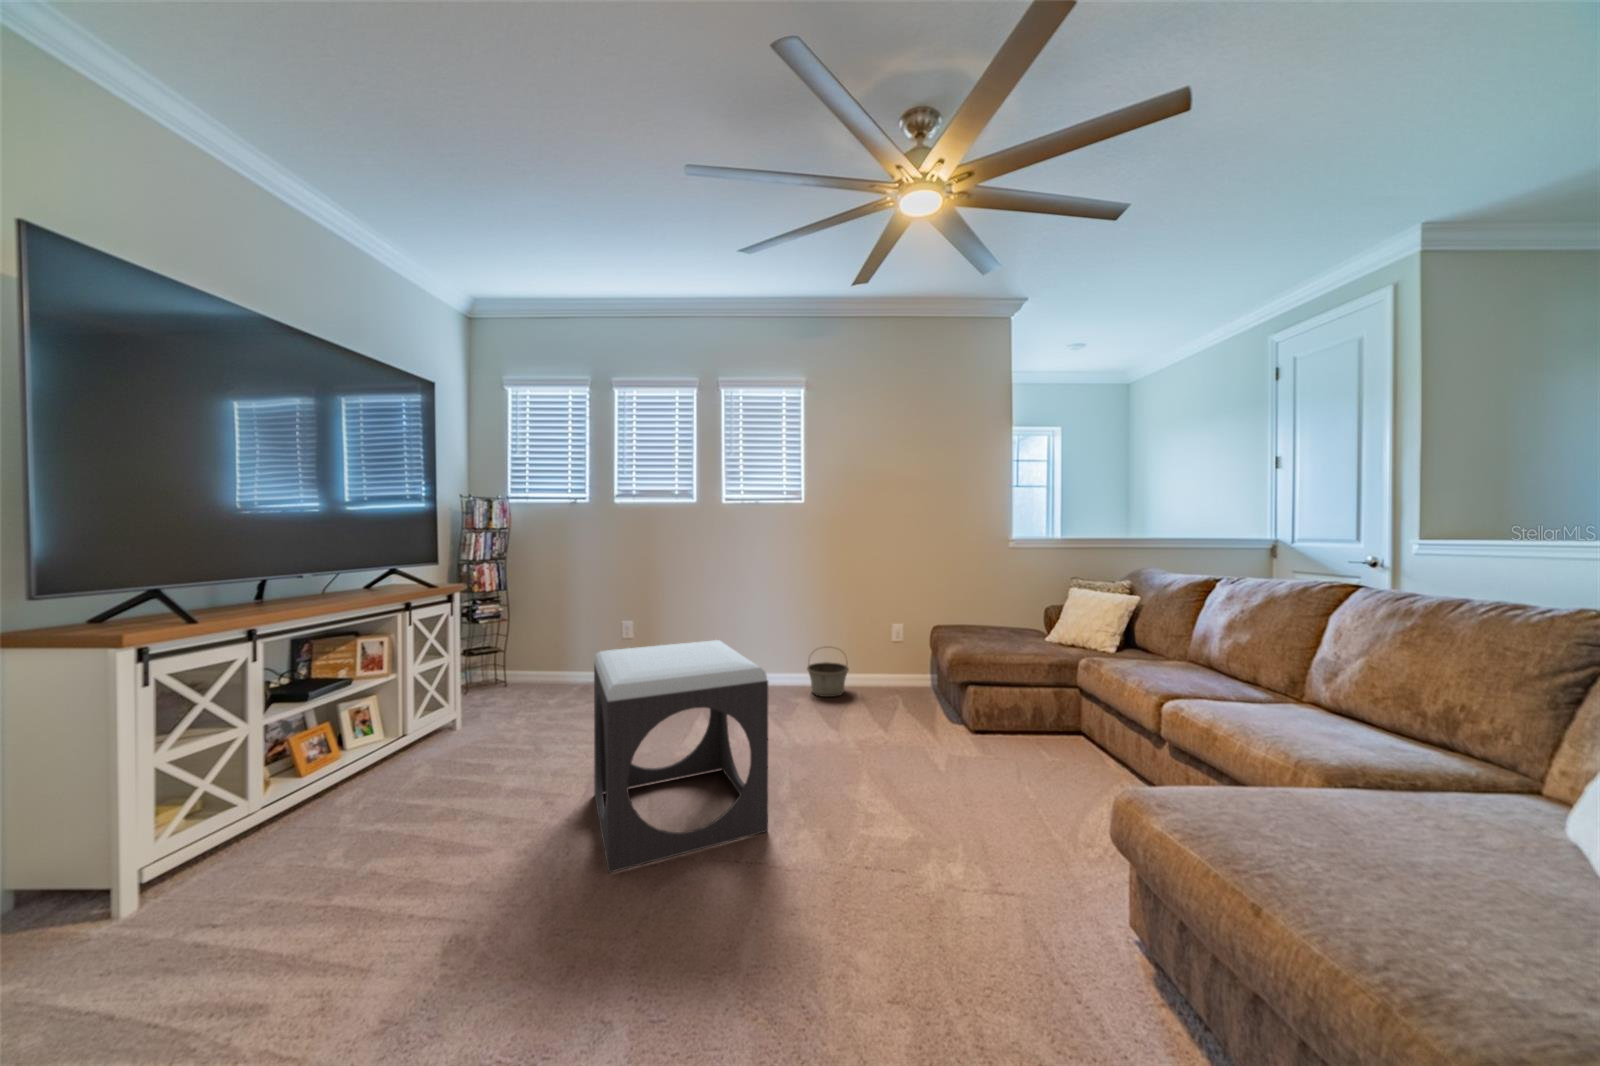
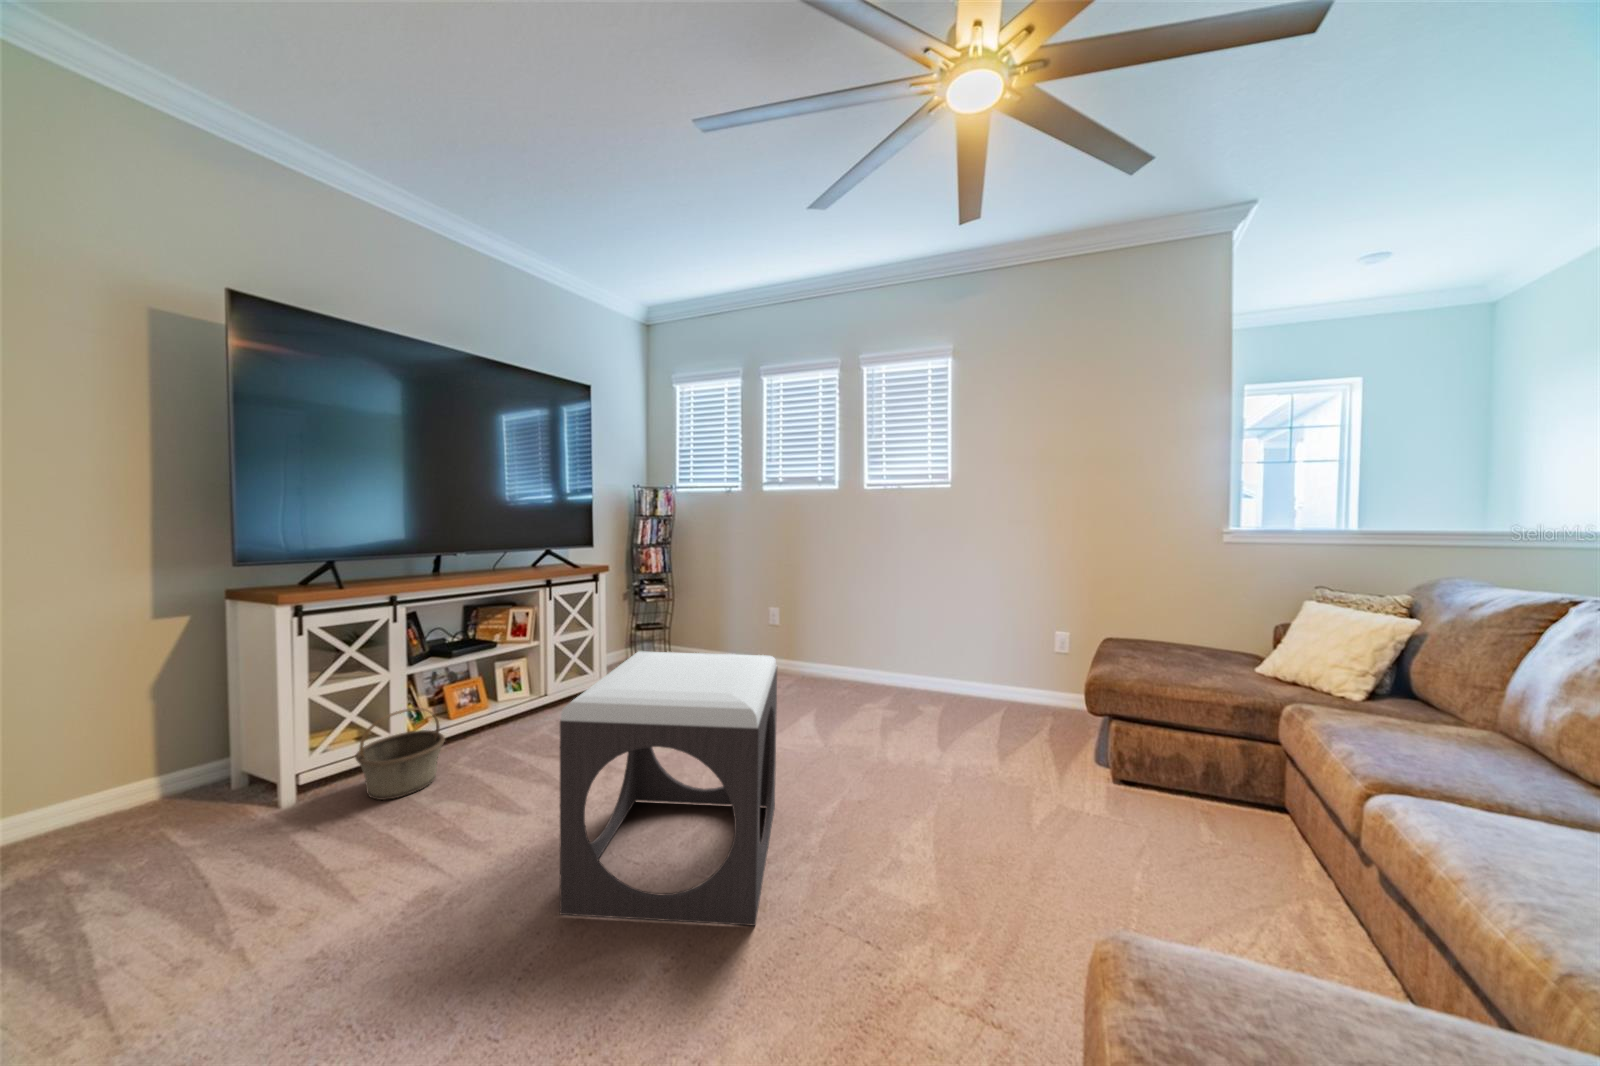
basket: present [807,646,849,697] -> present [355,708,445,800]

